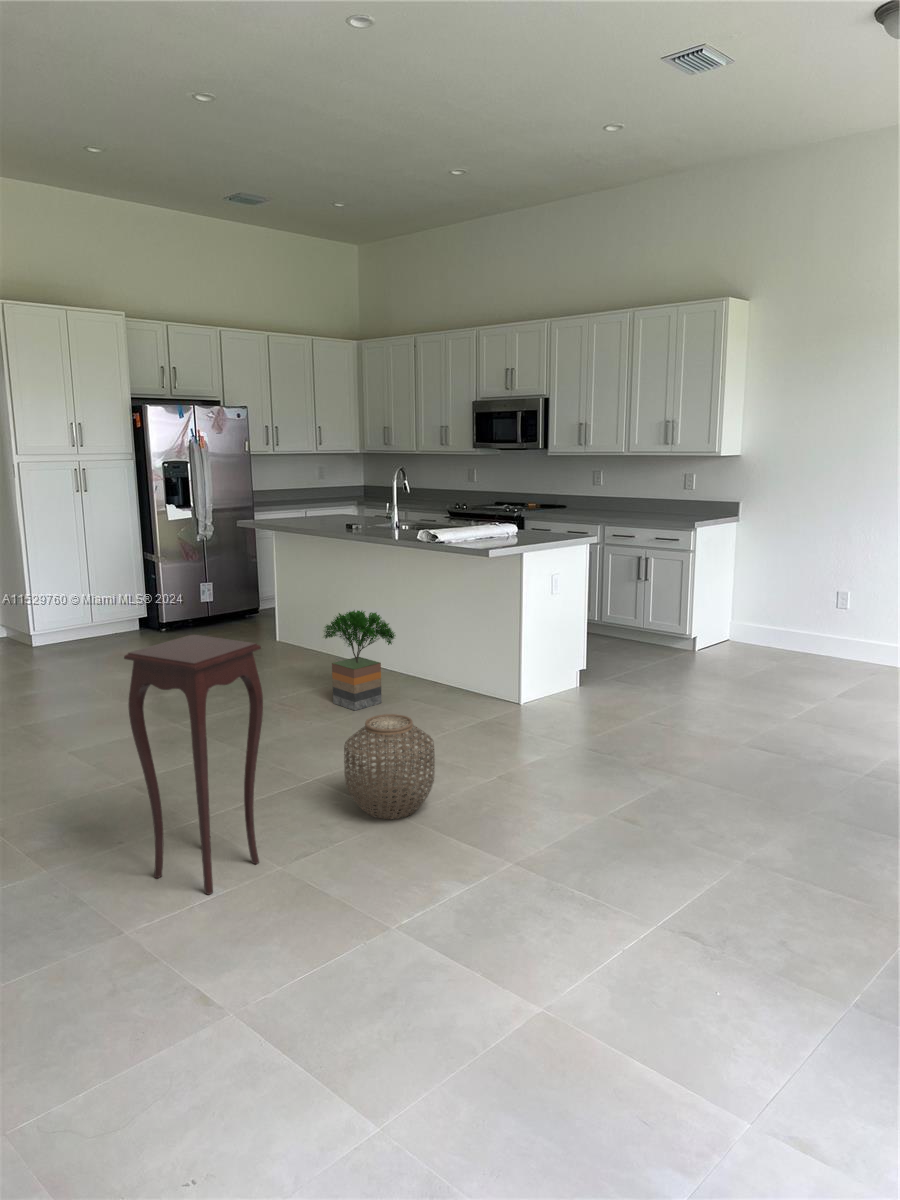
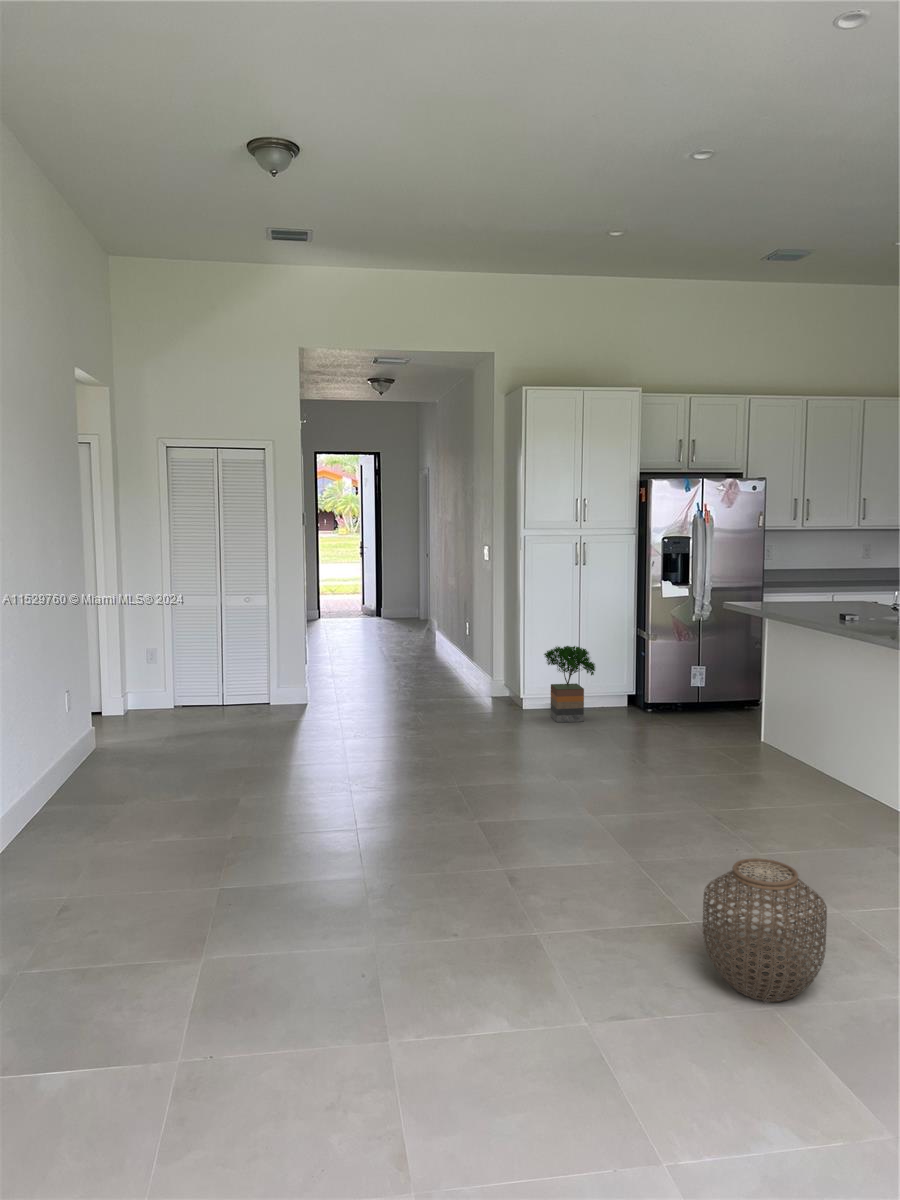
potted tree: present [324,610,396,711] -> present [544,646,595,722]
side table: present [124,635,263,895] -> none [445,720,584,1016]

